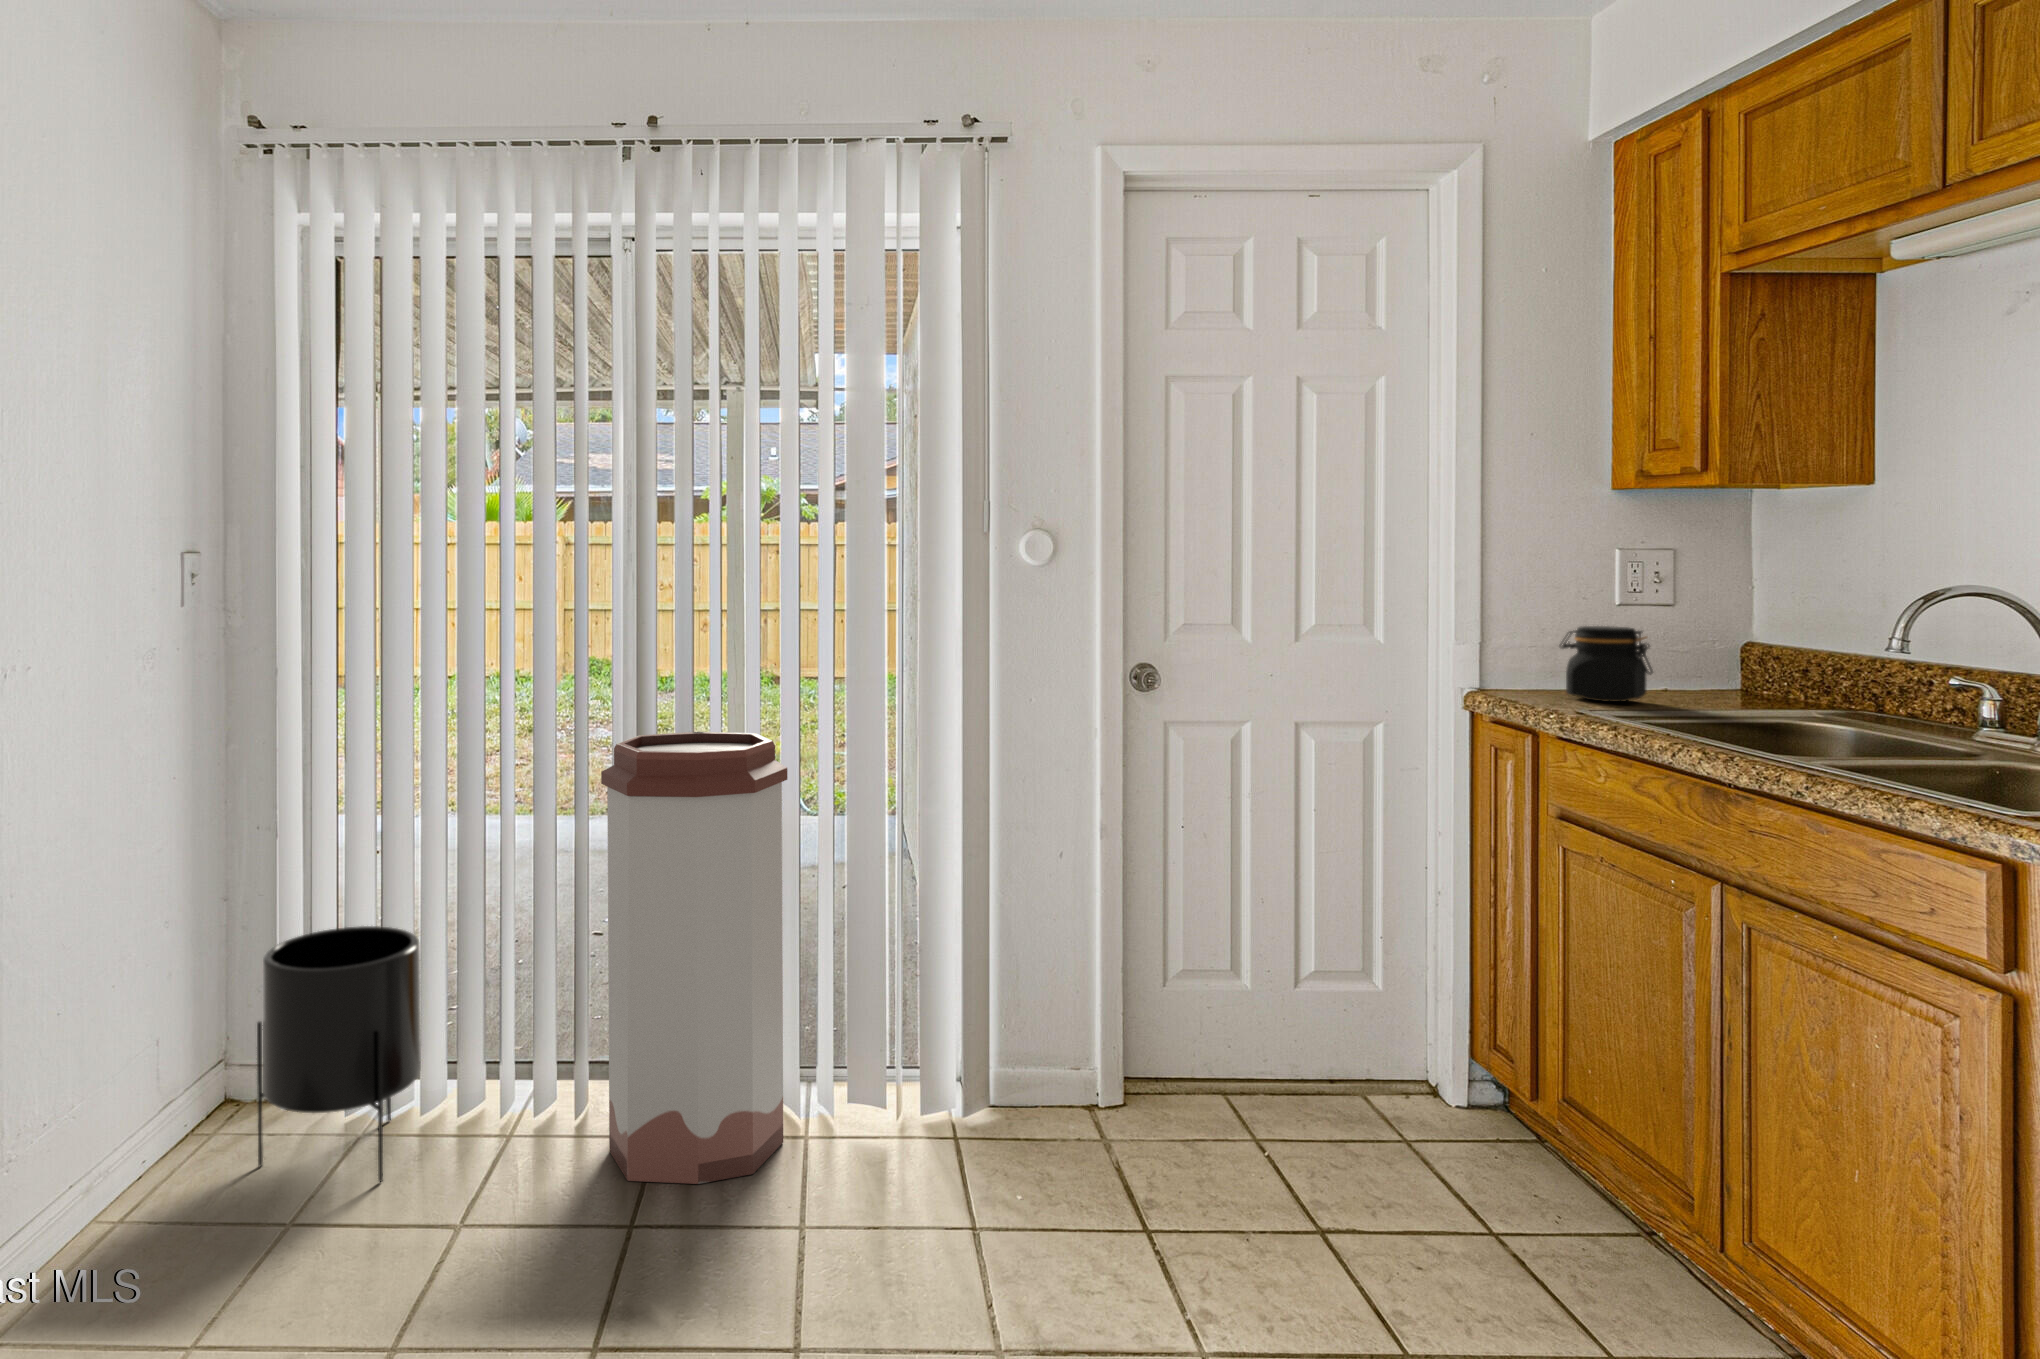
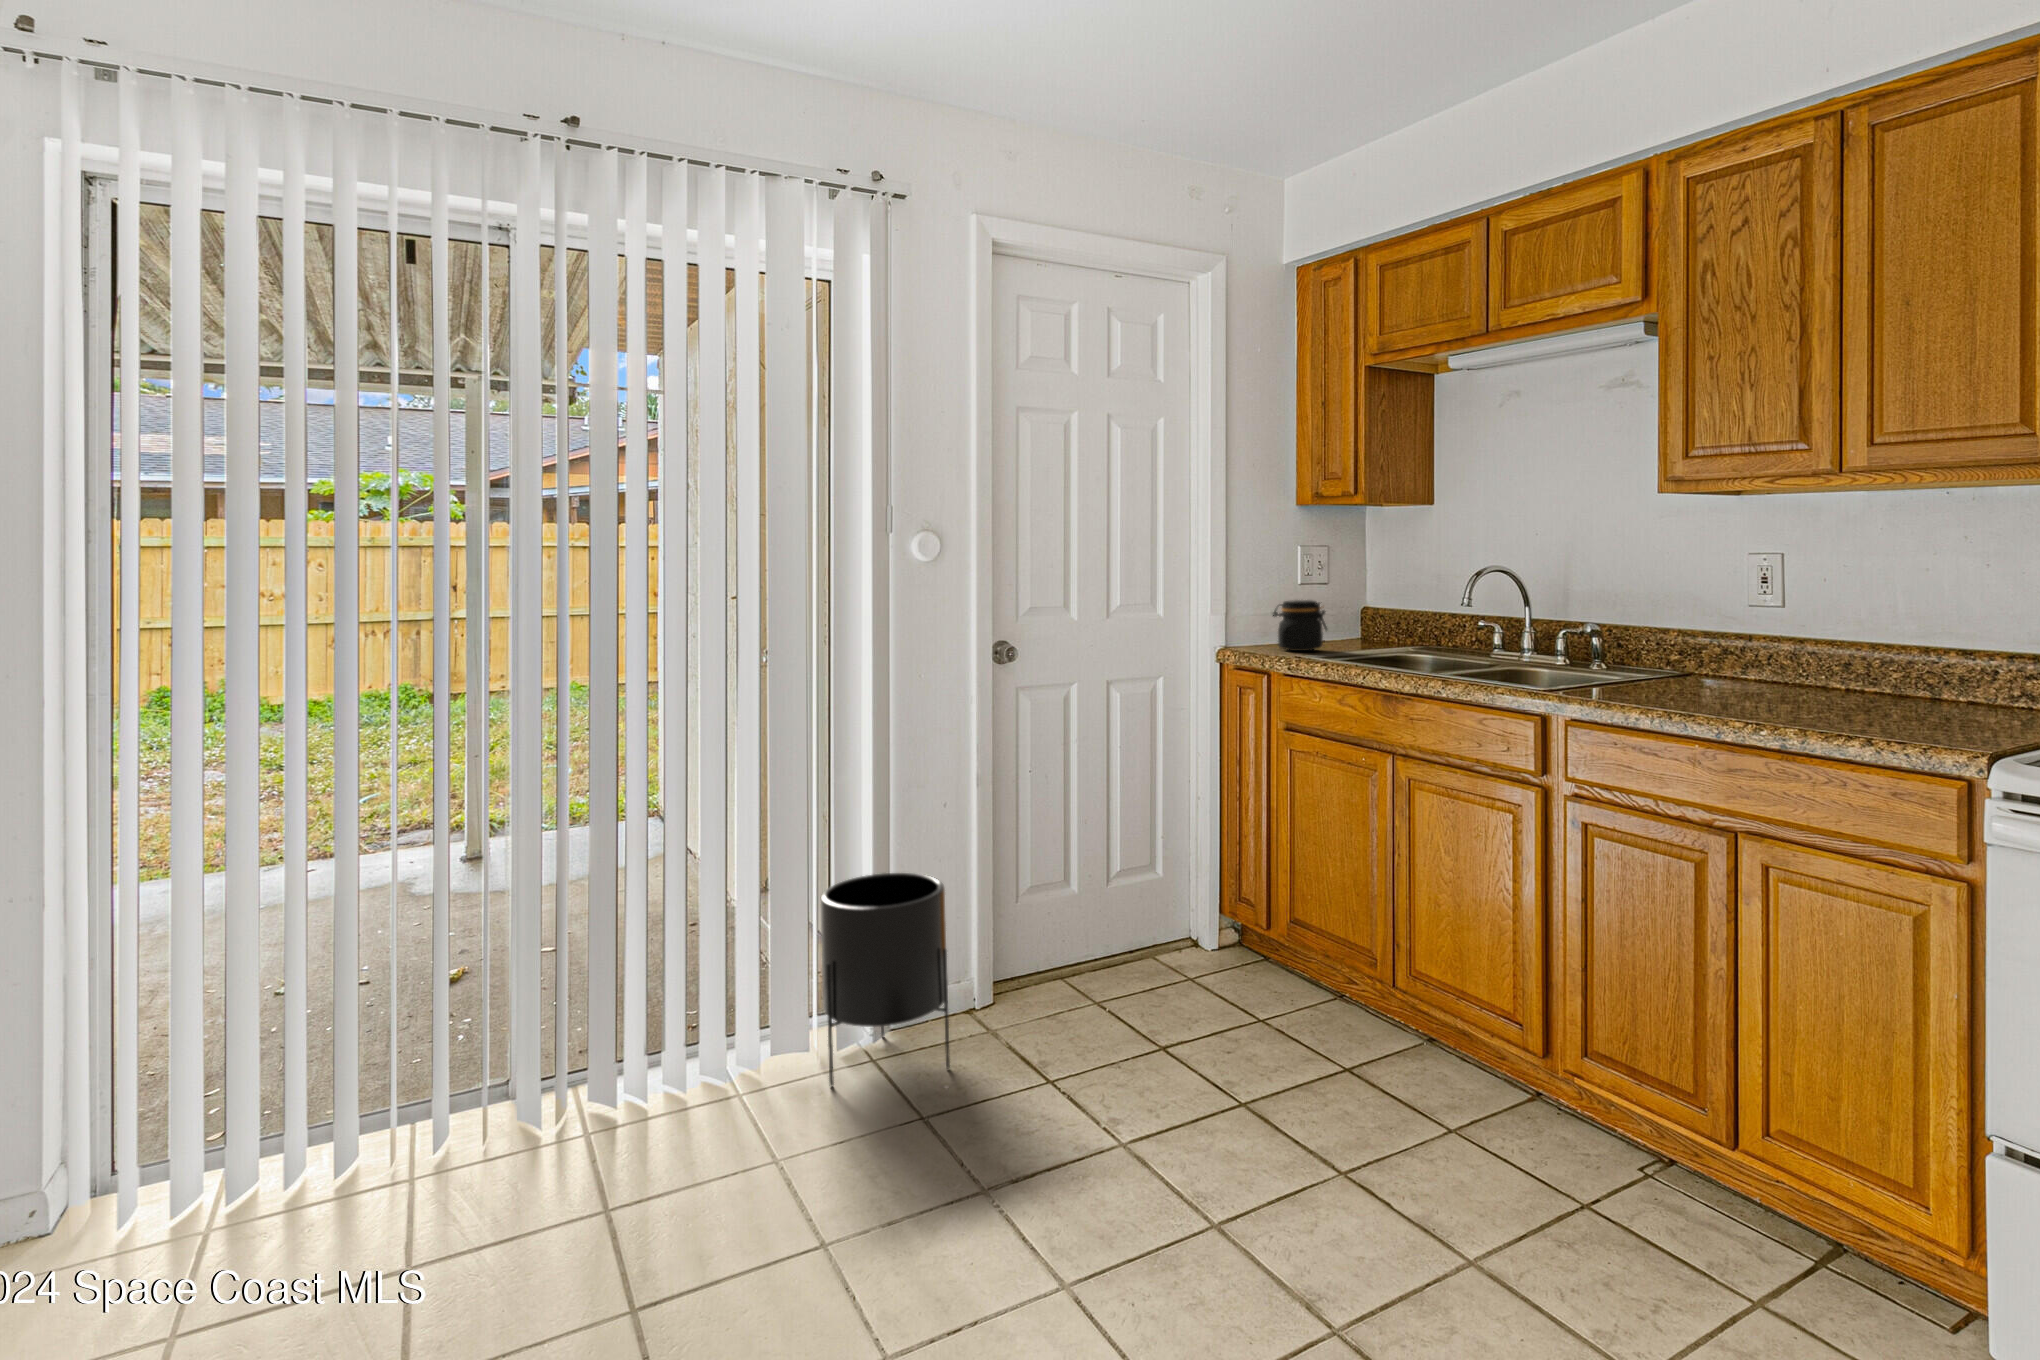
trash can: present [601,732,788,1184] -> none [535,731,724,1165]
planter: present [257,926,421,1182] -> present [821,873,950,1086]

